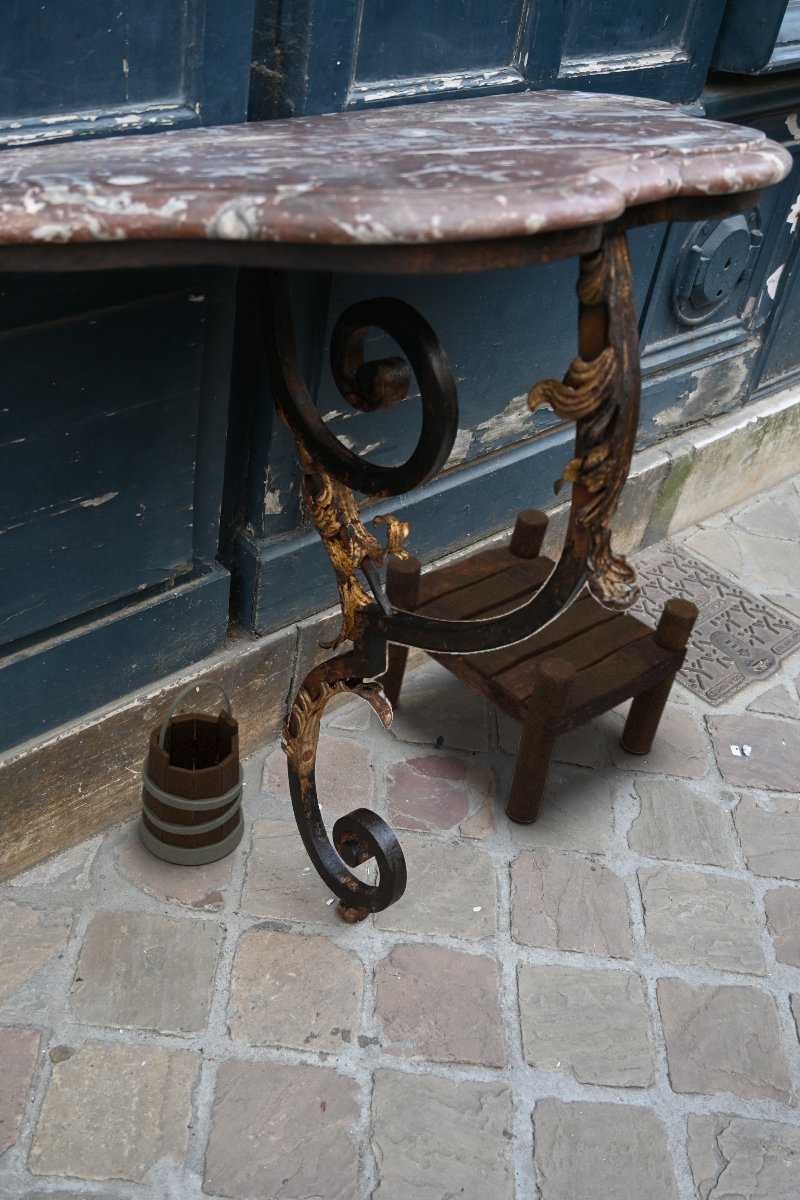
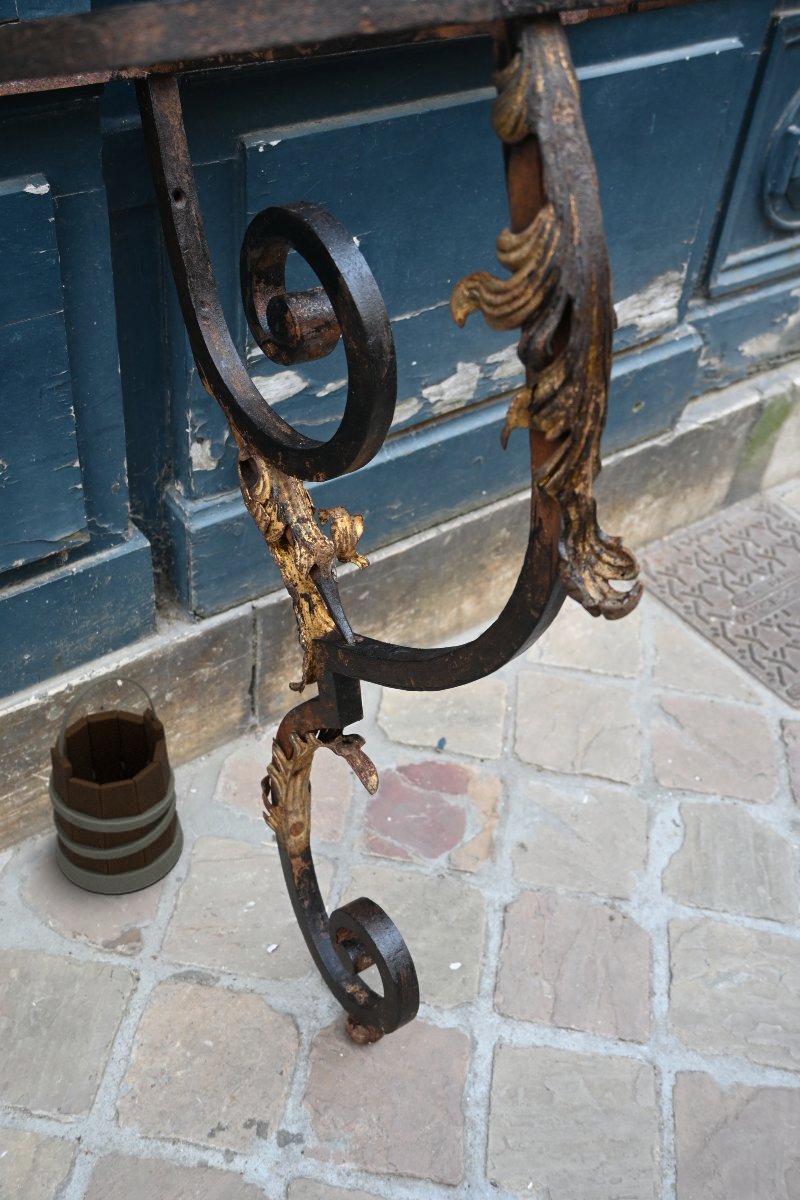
stool: present [374,509,699,822] -> none [359,460,765,853]

